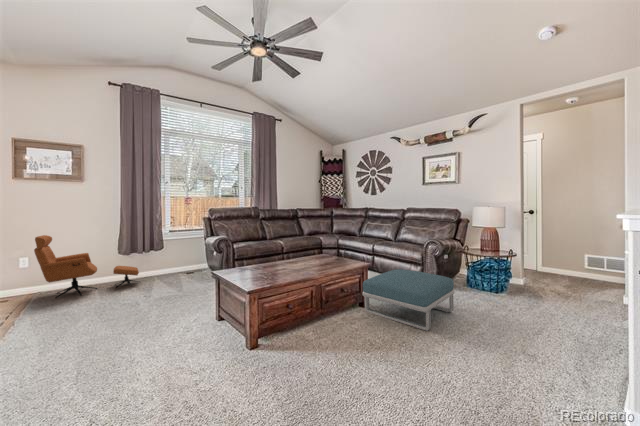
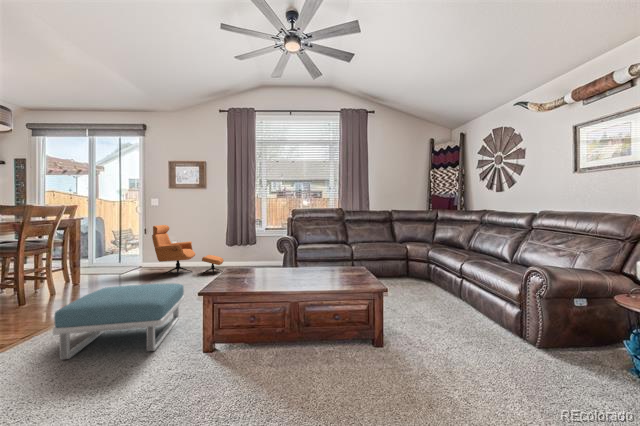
footstool: present [363,269,454,331] -> present [53,283,184,360]

